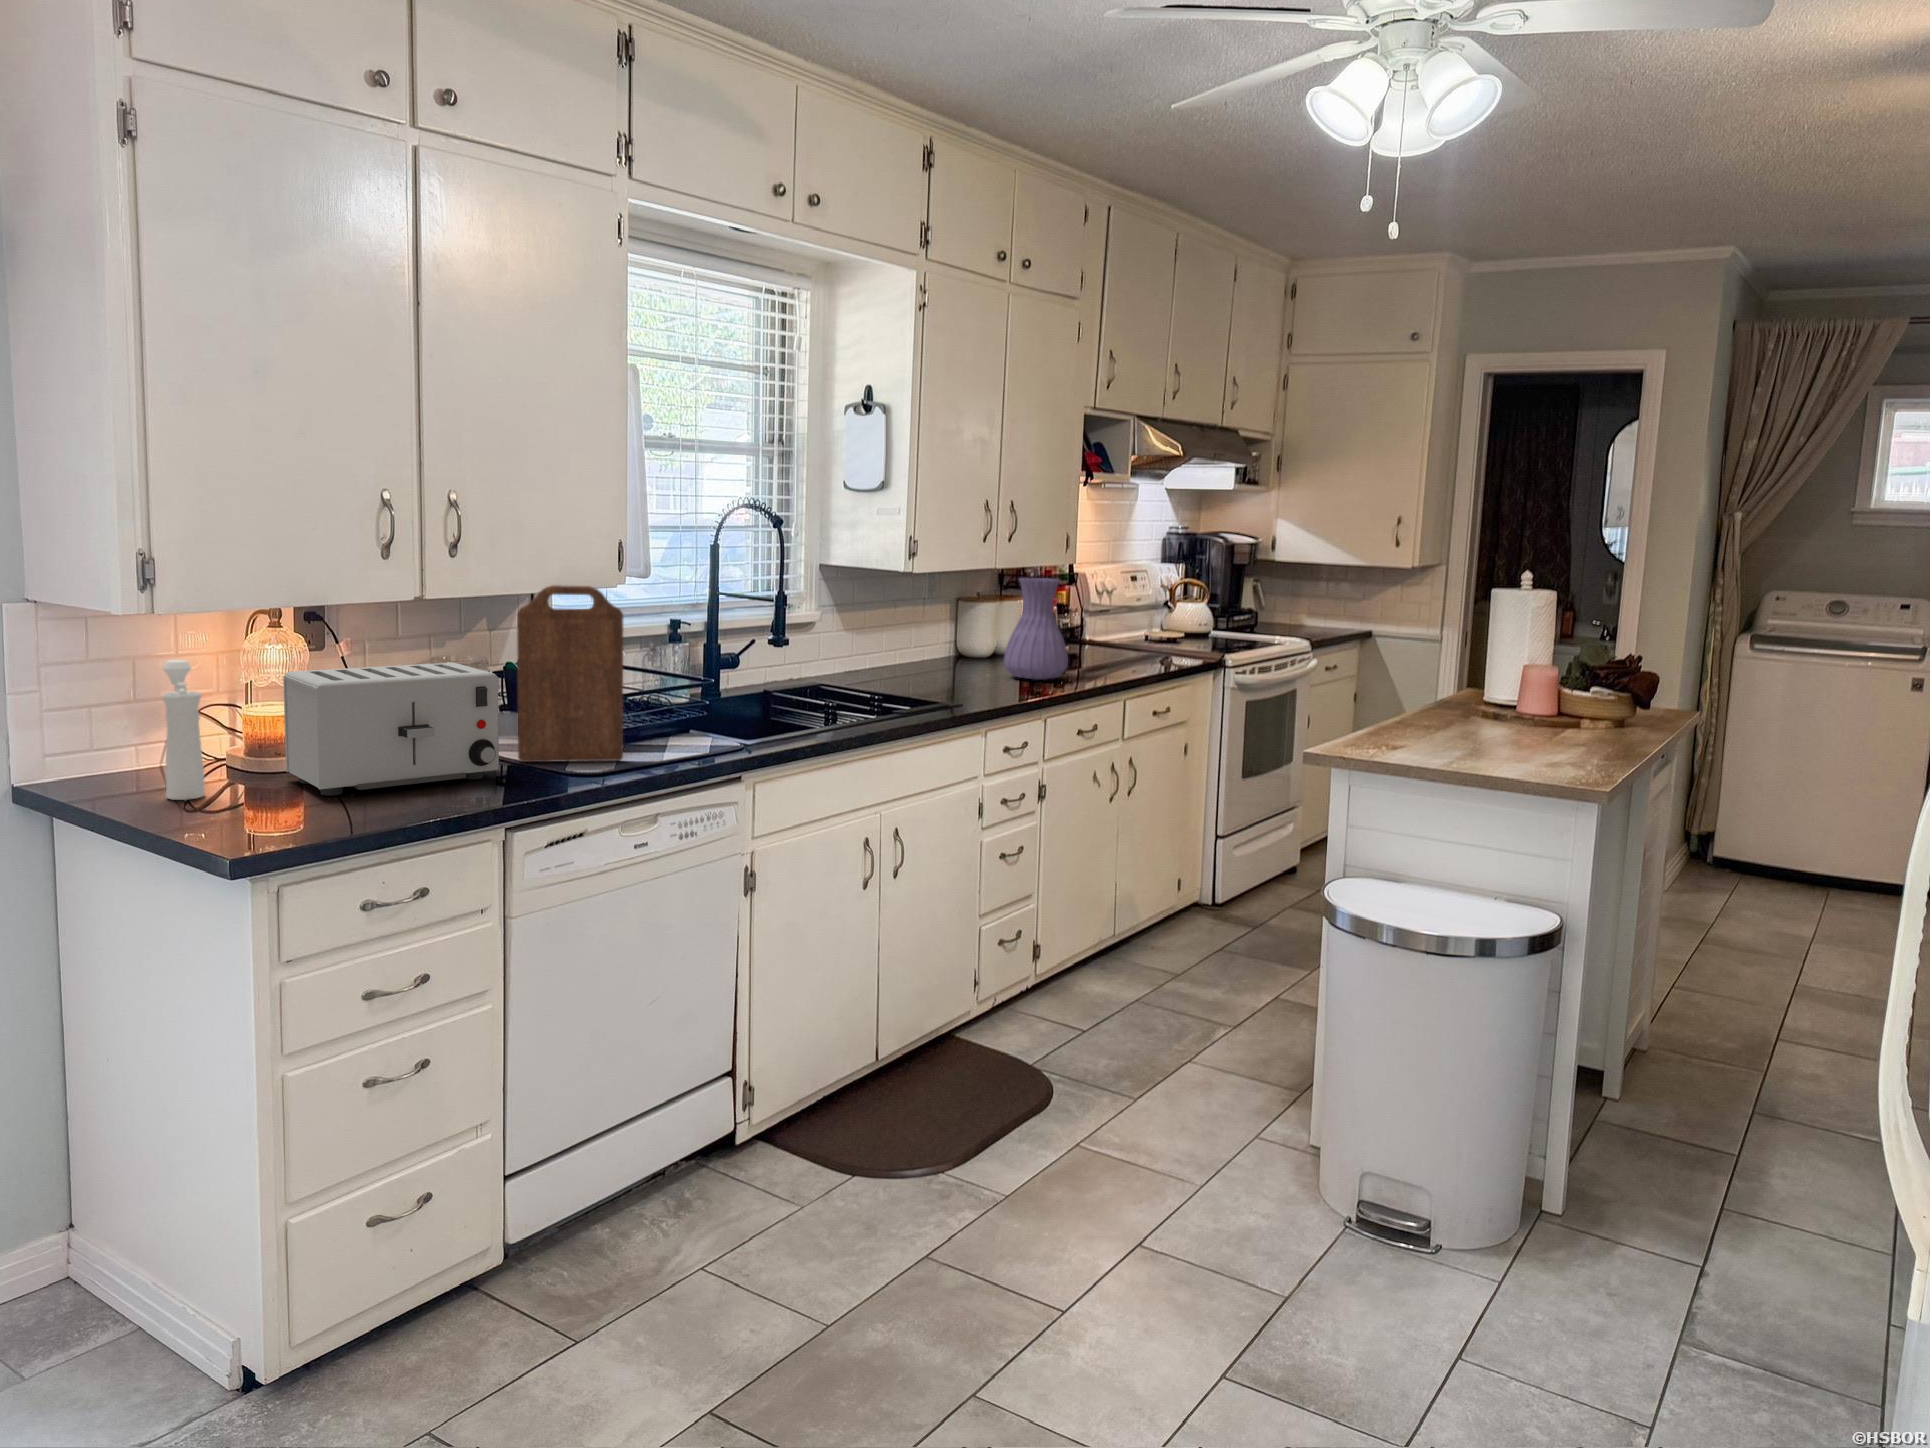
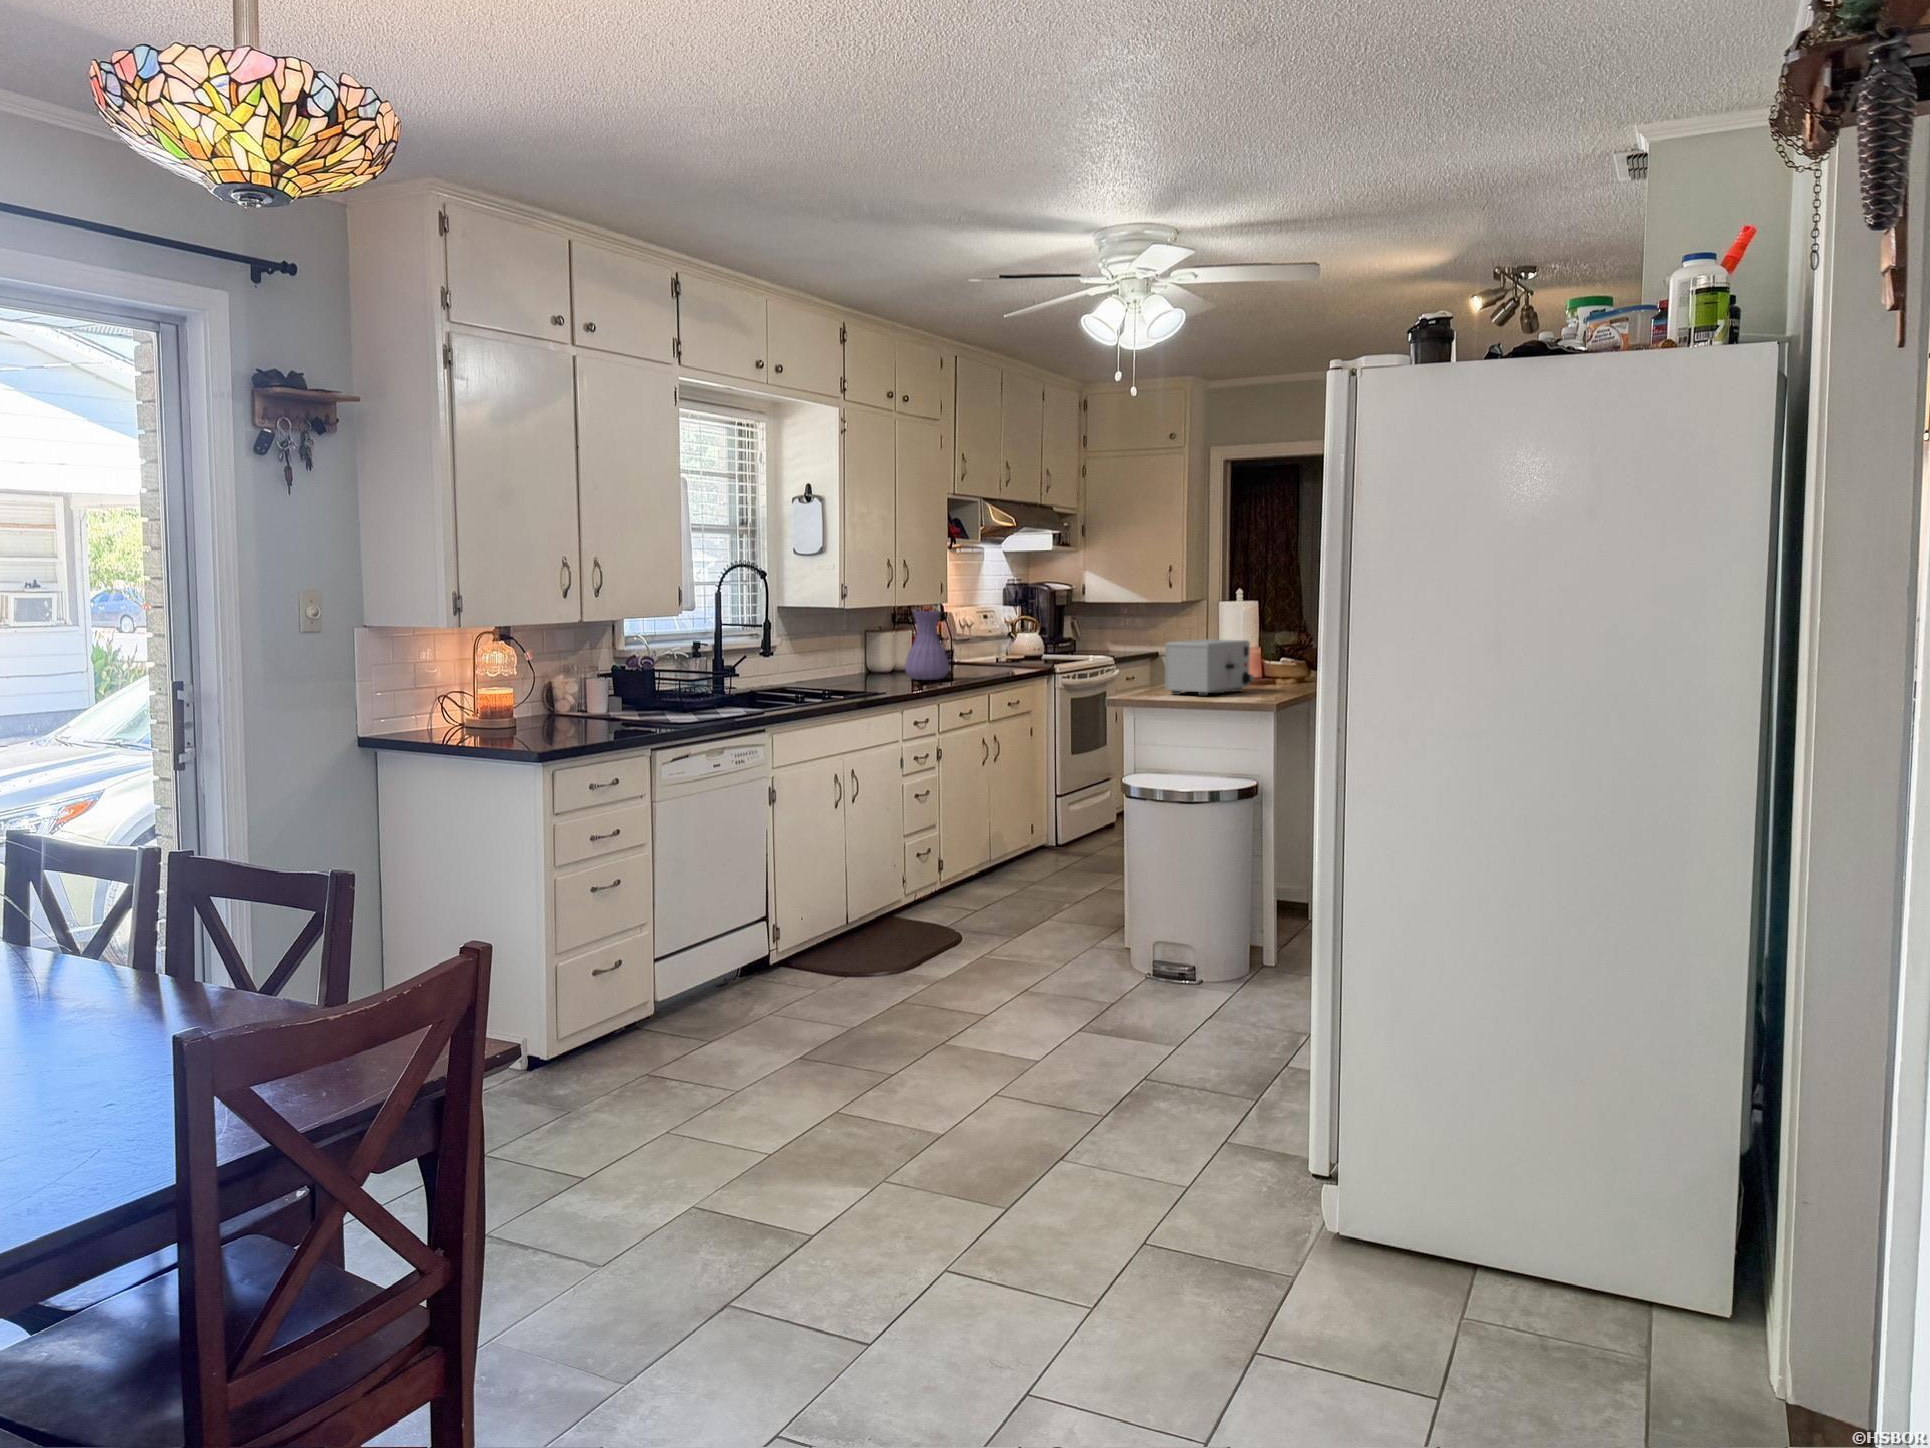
cutting board: present [517,585,623,762] -> none [636,612,700,720]
pepper mill: present [162,660,205,800] -> none [445,660,480,737]
toaster: present [283,663,499,796] -> present [1165,639,1254,696]

